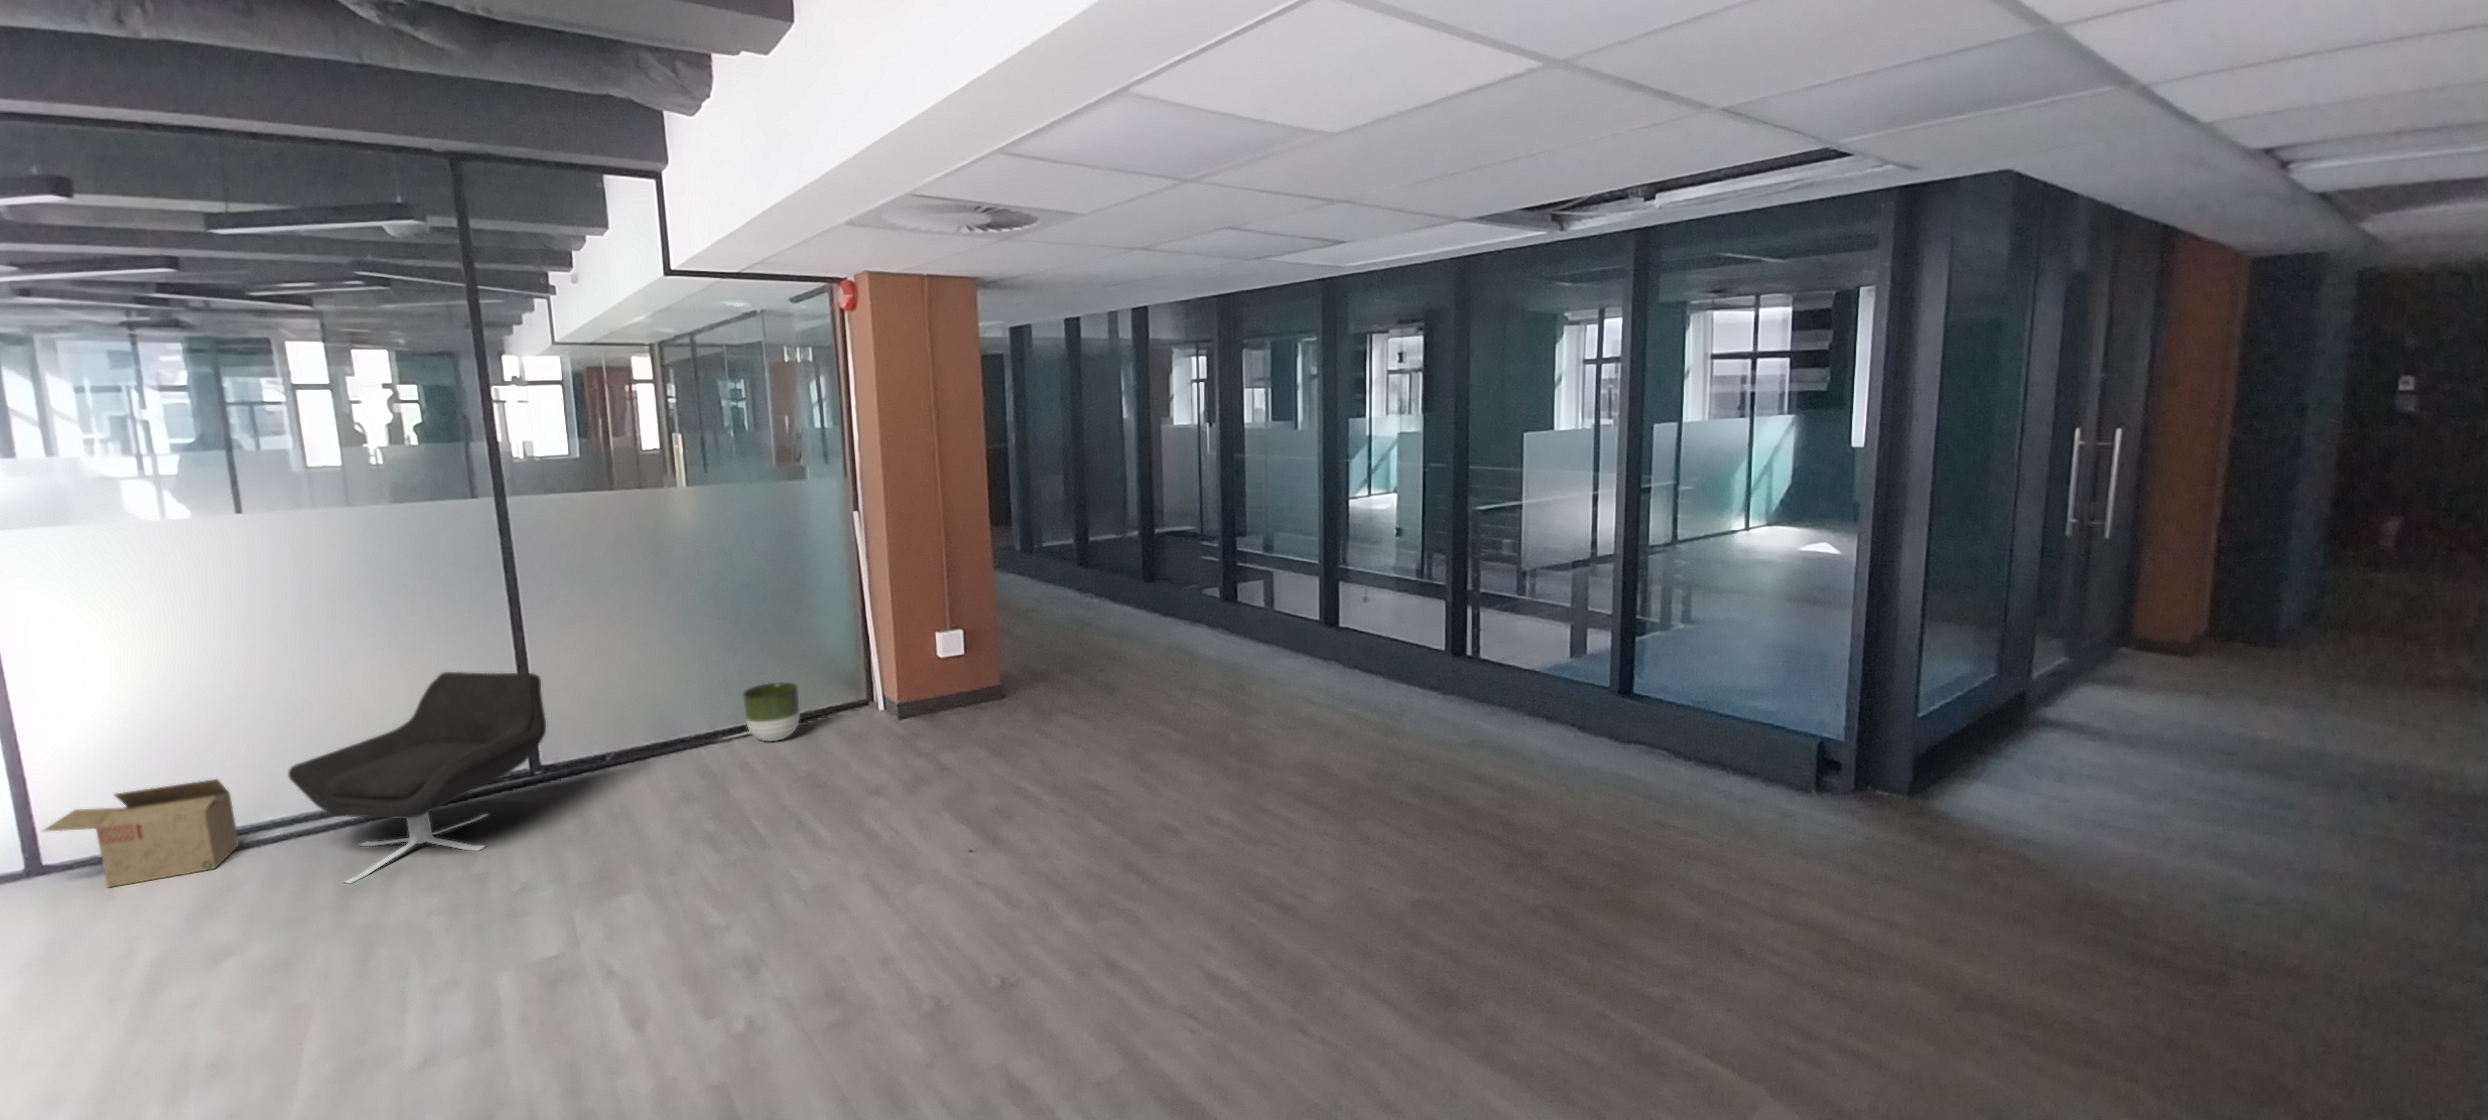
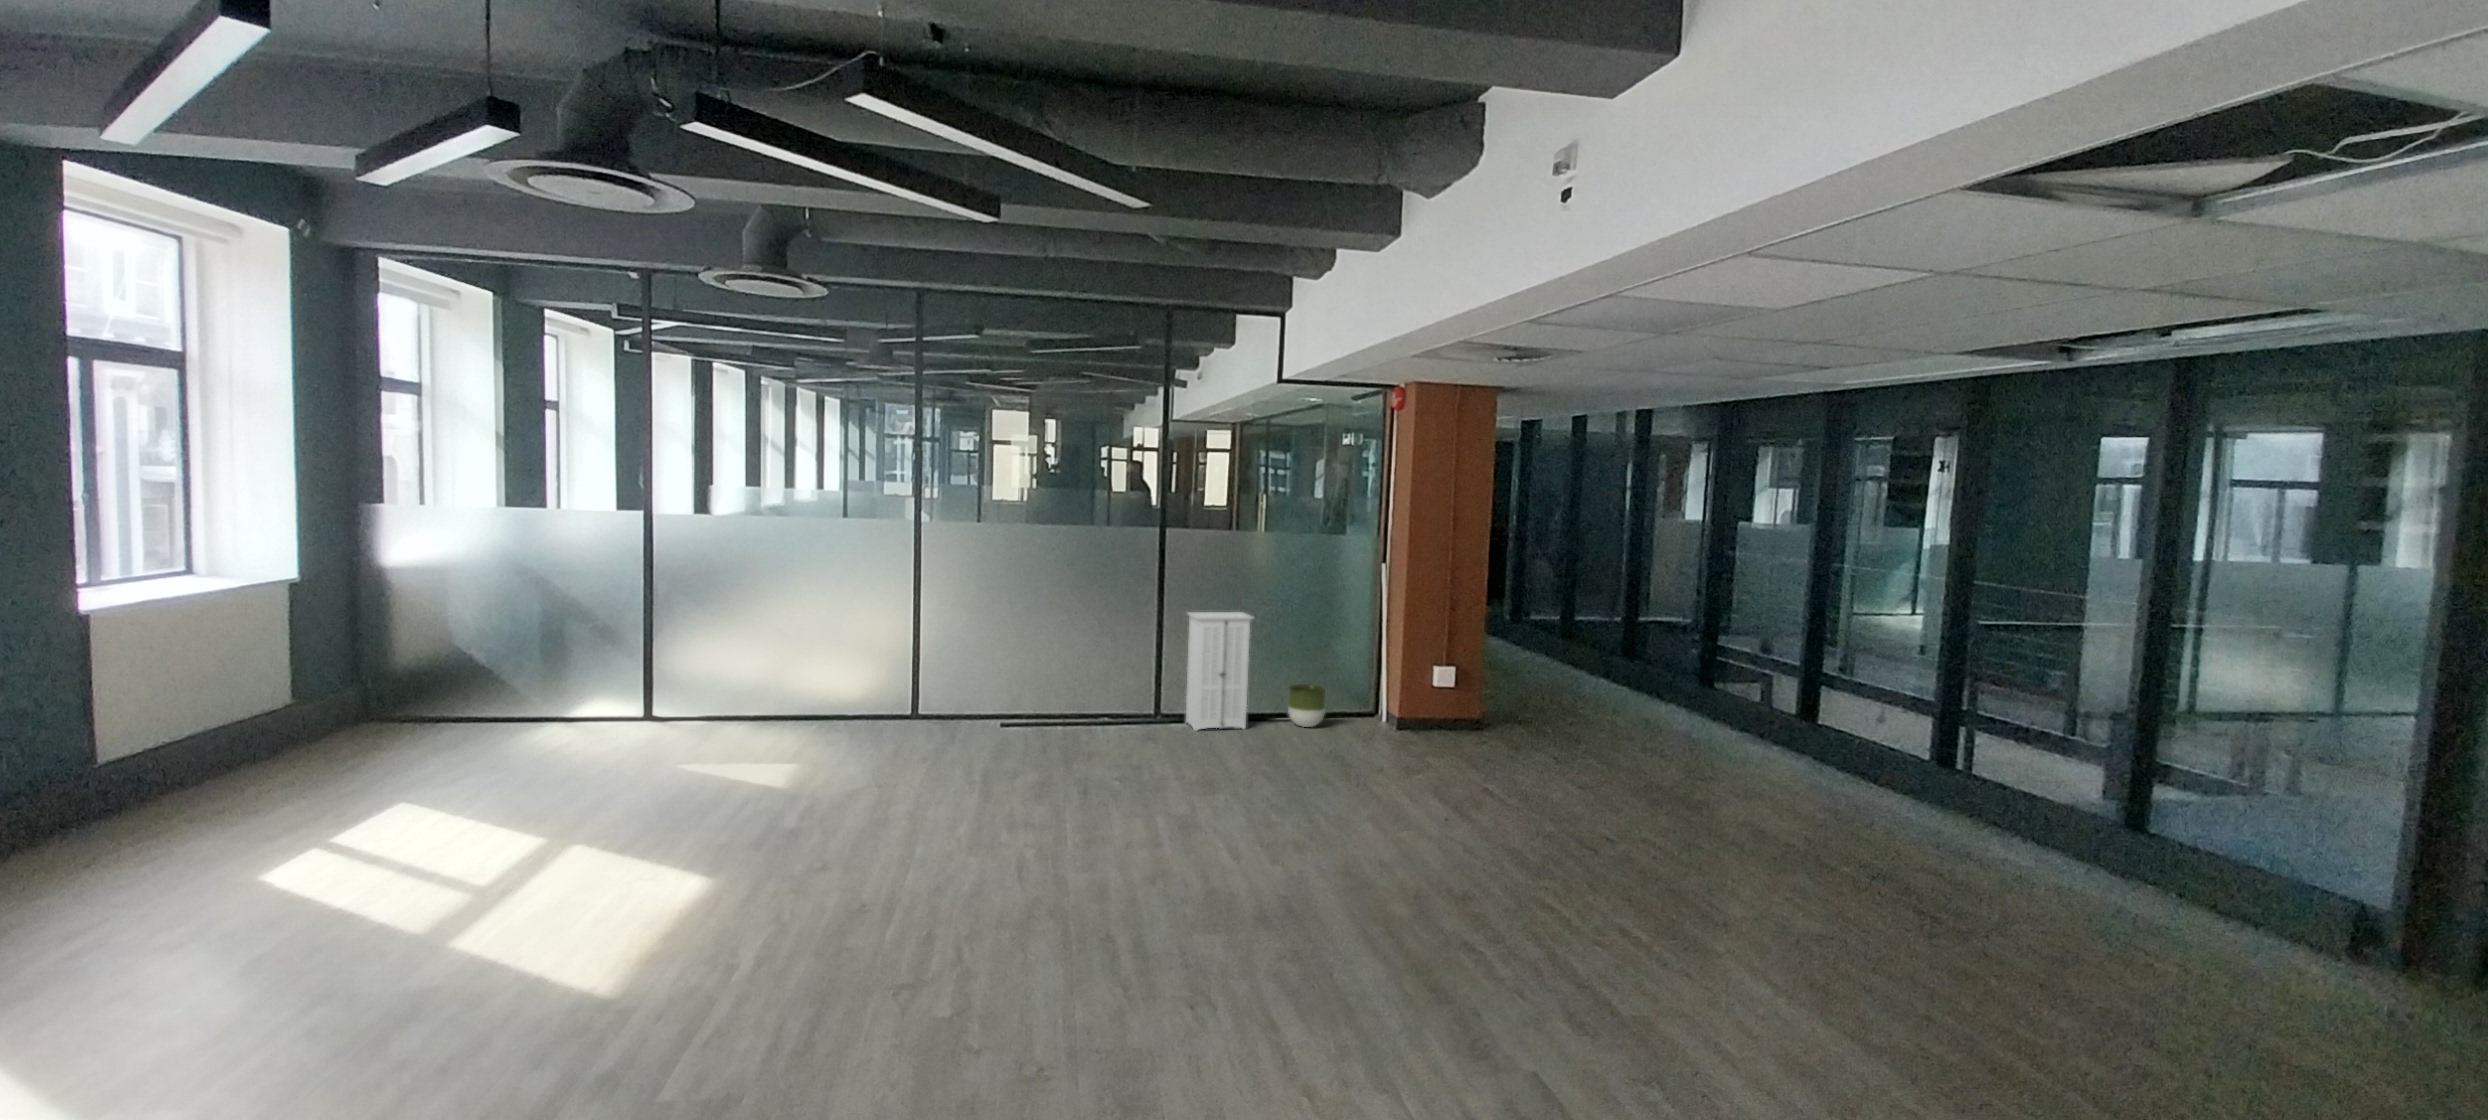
storage cabinet: none [563,600,684,785] -> present [1186,612,1253,731]
lounge chair: present [288,672,546,883] -> none [1042,637,1174,754]
cardboard box: present [45,779,239,888] -> none [932,678,1007,732]

